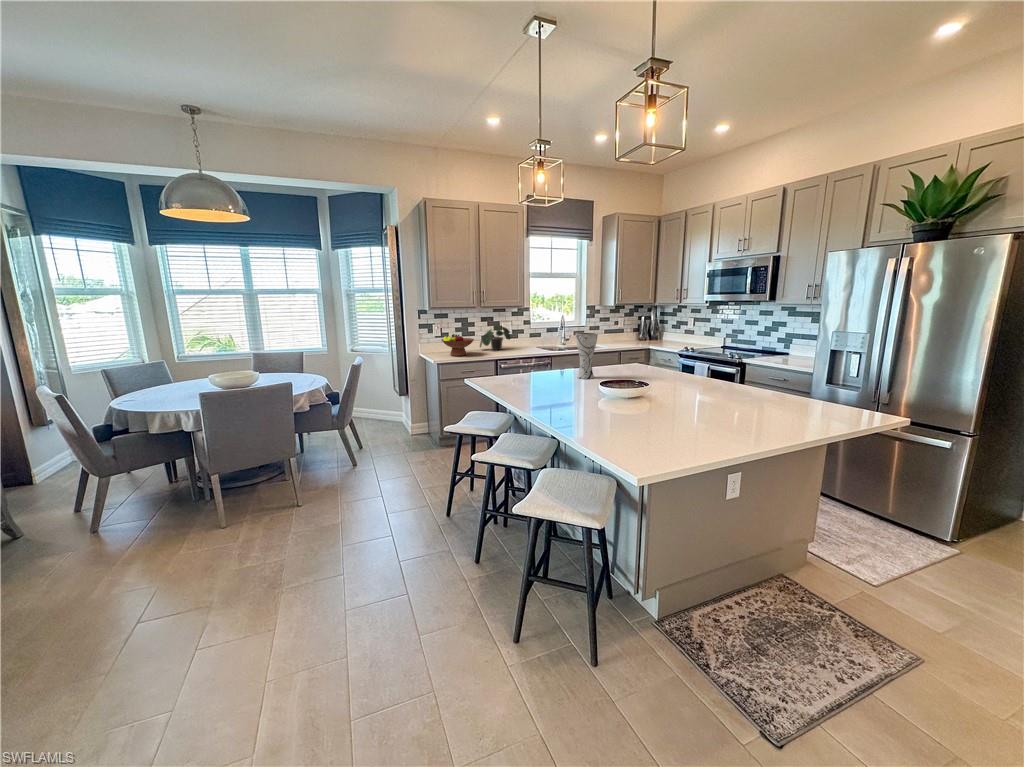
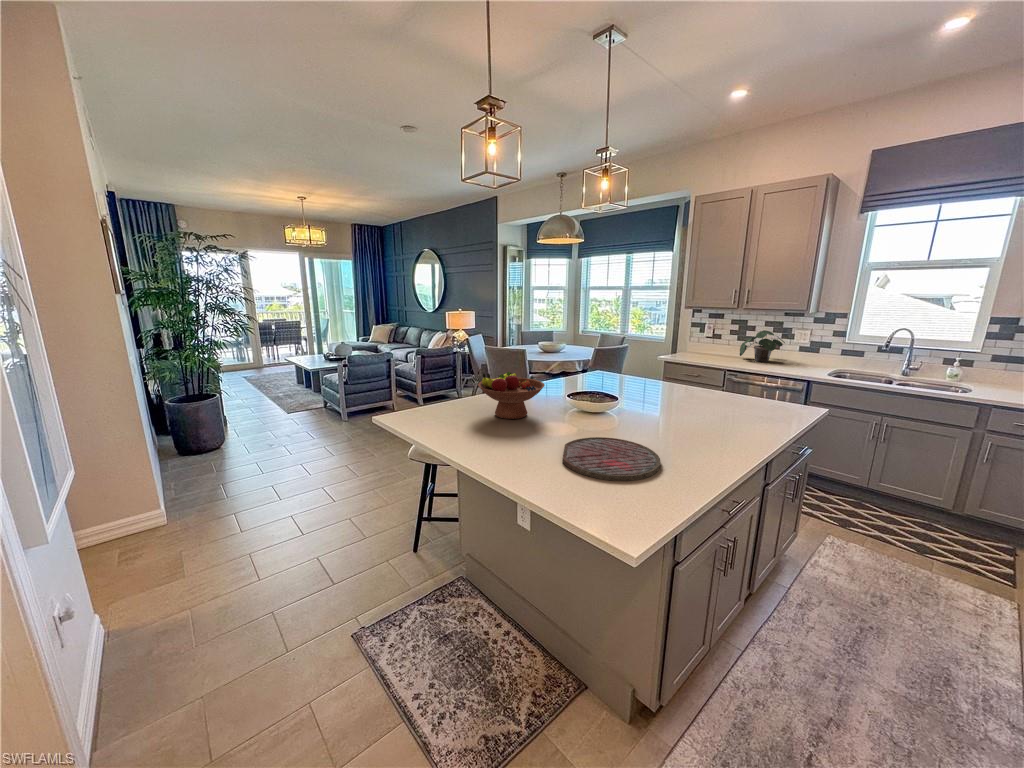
vase: present [576,333,598,379] -> none [646,342,674,396]
fruit bowl: present [442,334,474,356] -> present [478,372,544,419]
cutting board: none [730,394,813,415] -> present [562,437,660,481]

